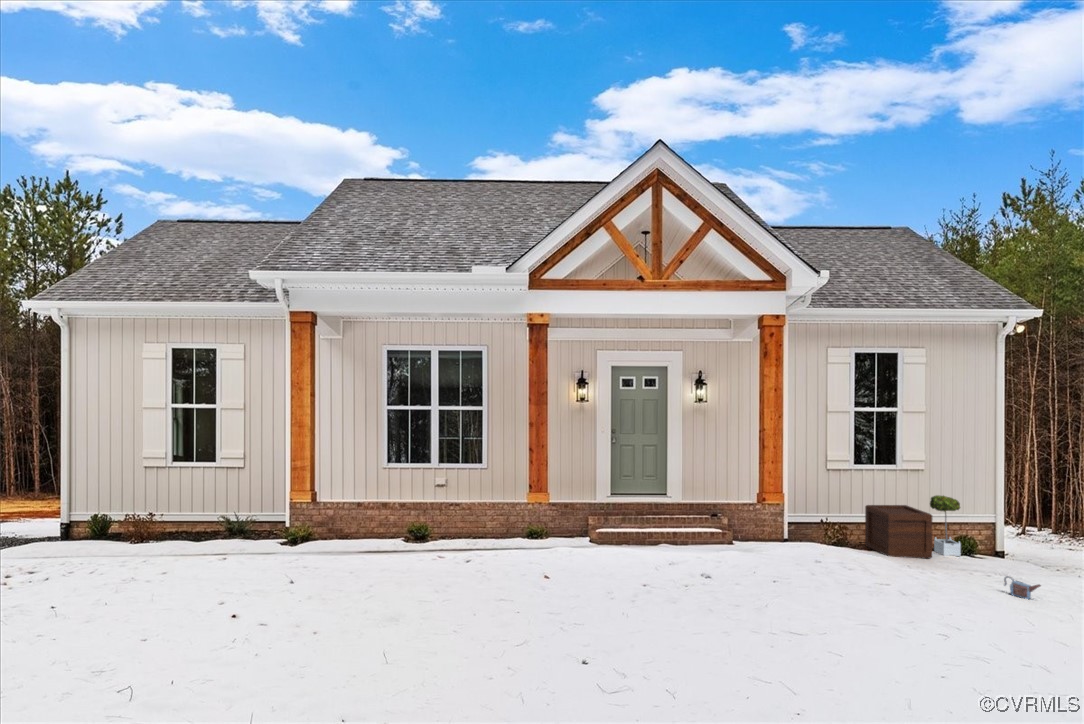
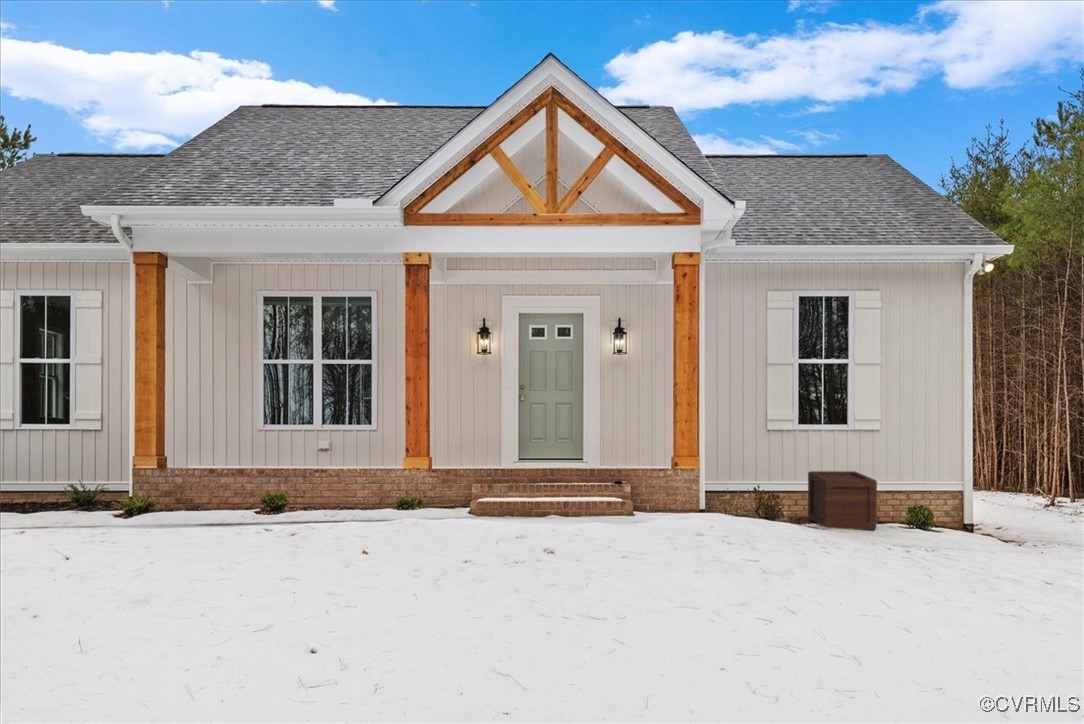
potted tree: present [930,495,961,556] -> none [882,459,915,529]
watering can: present [1004,576,1041,600] -> none [928,544,965,569]

